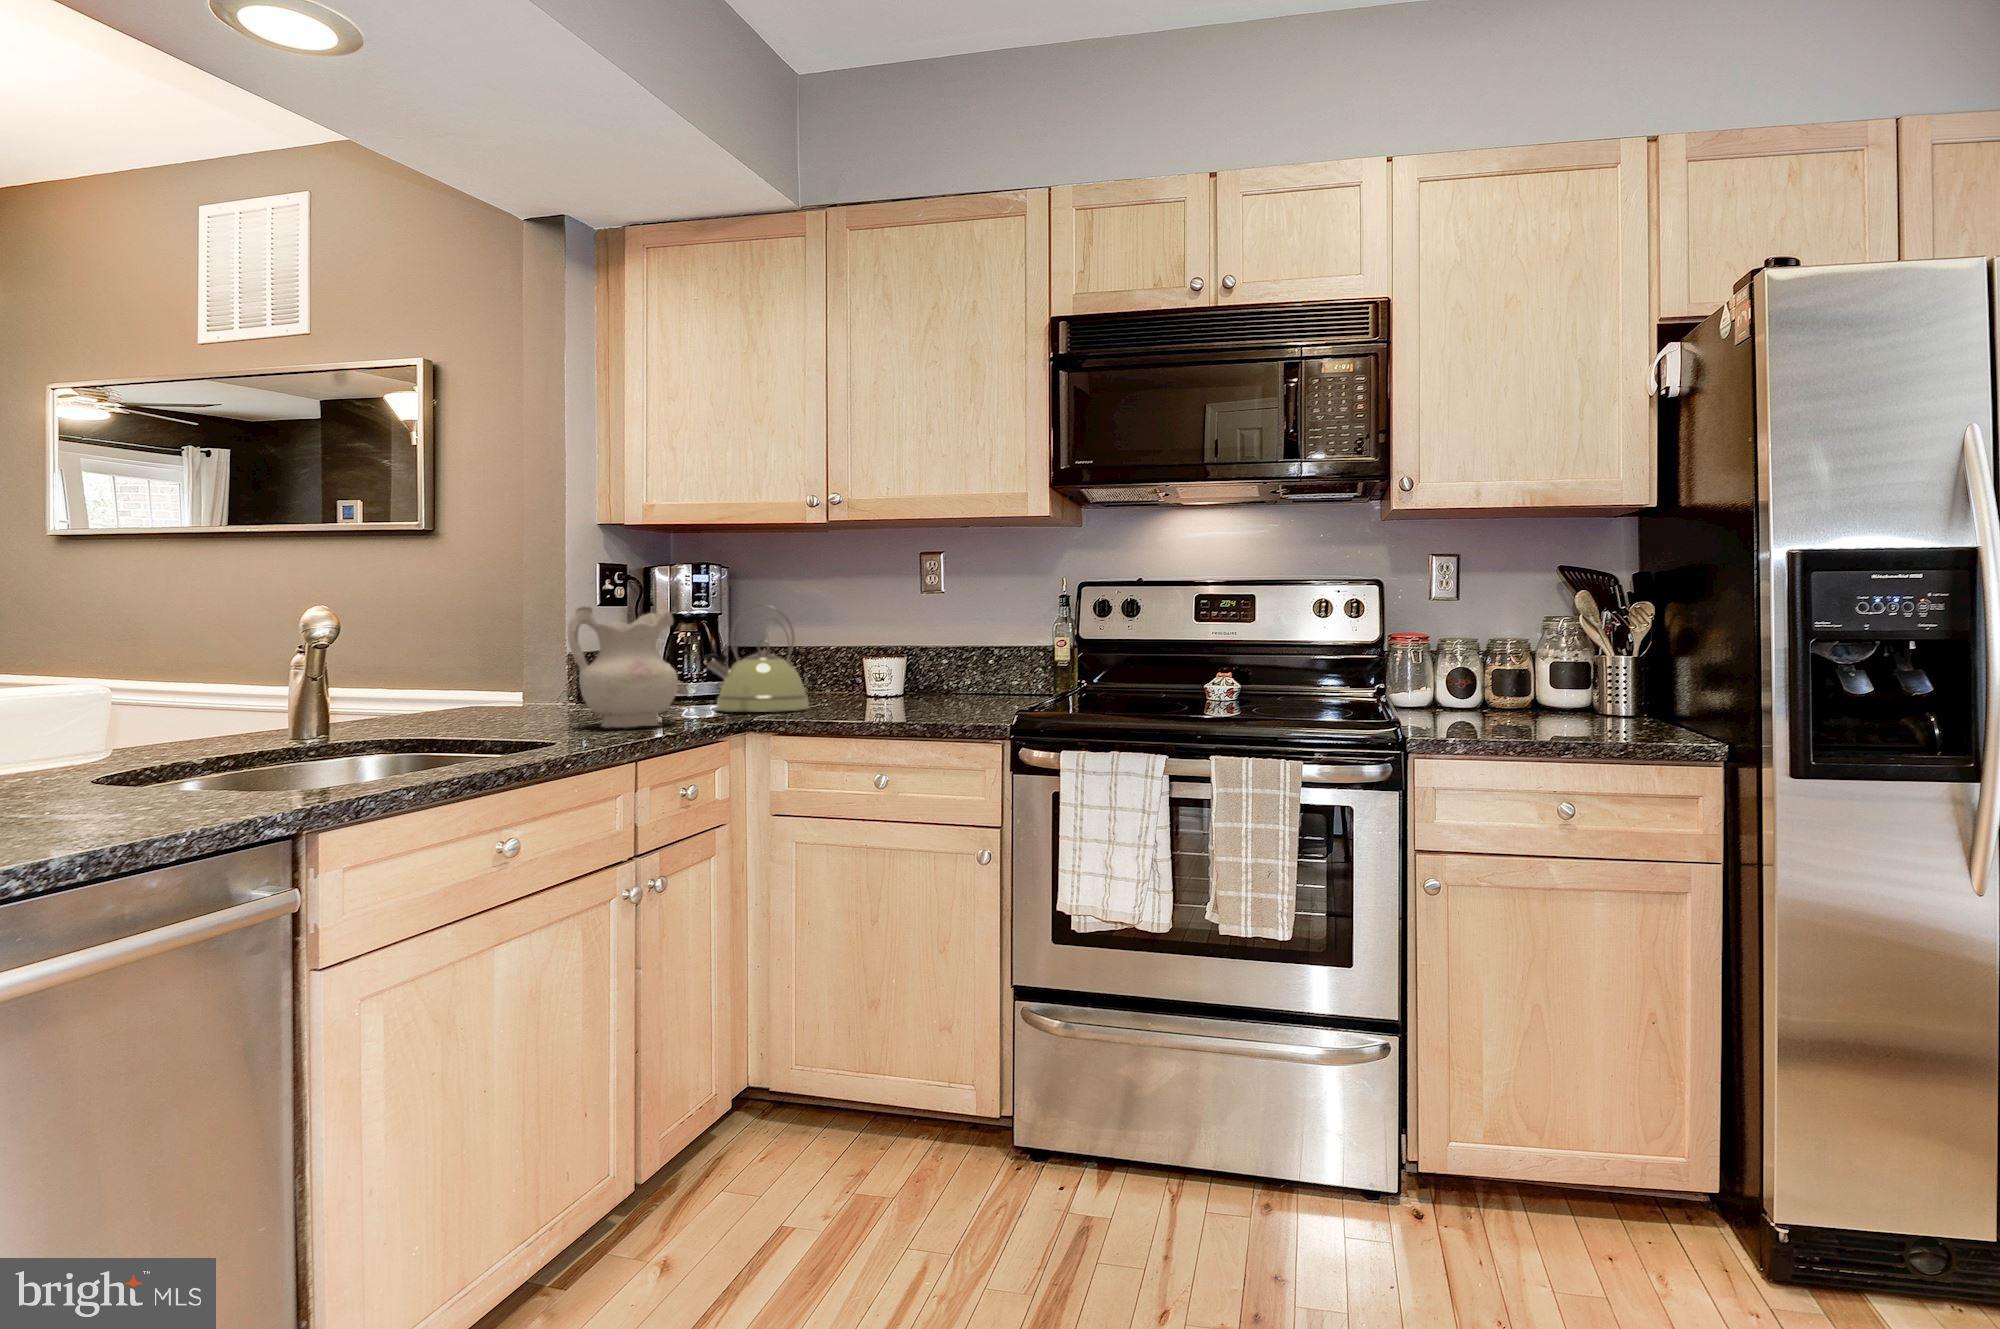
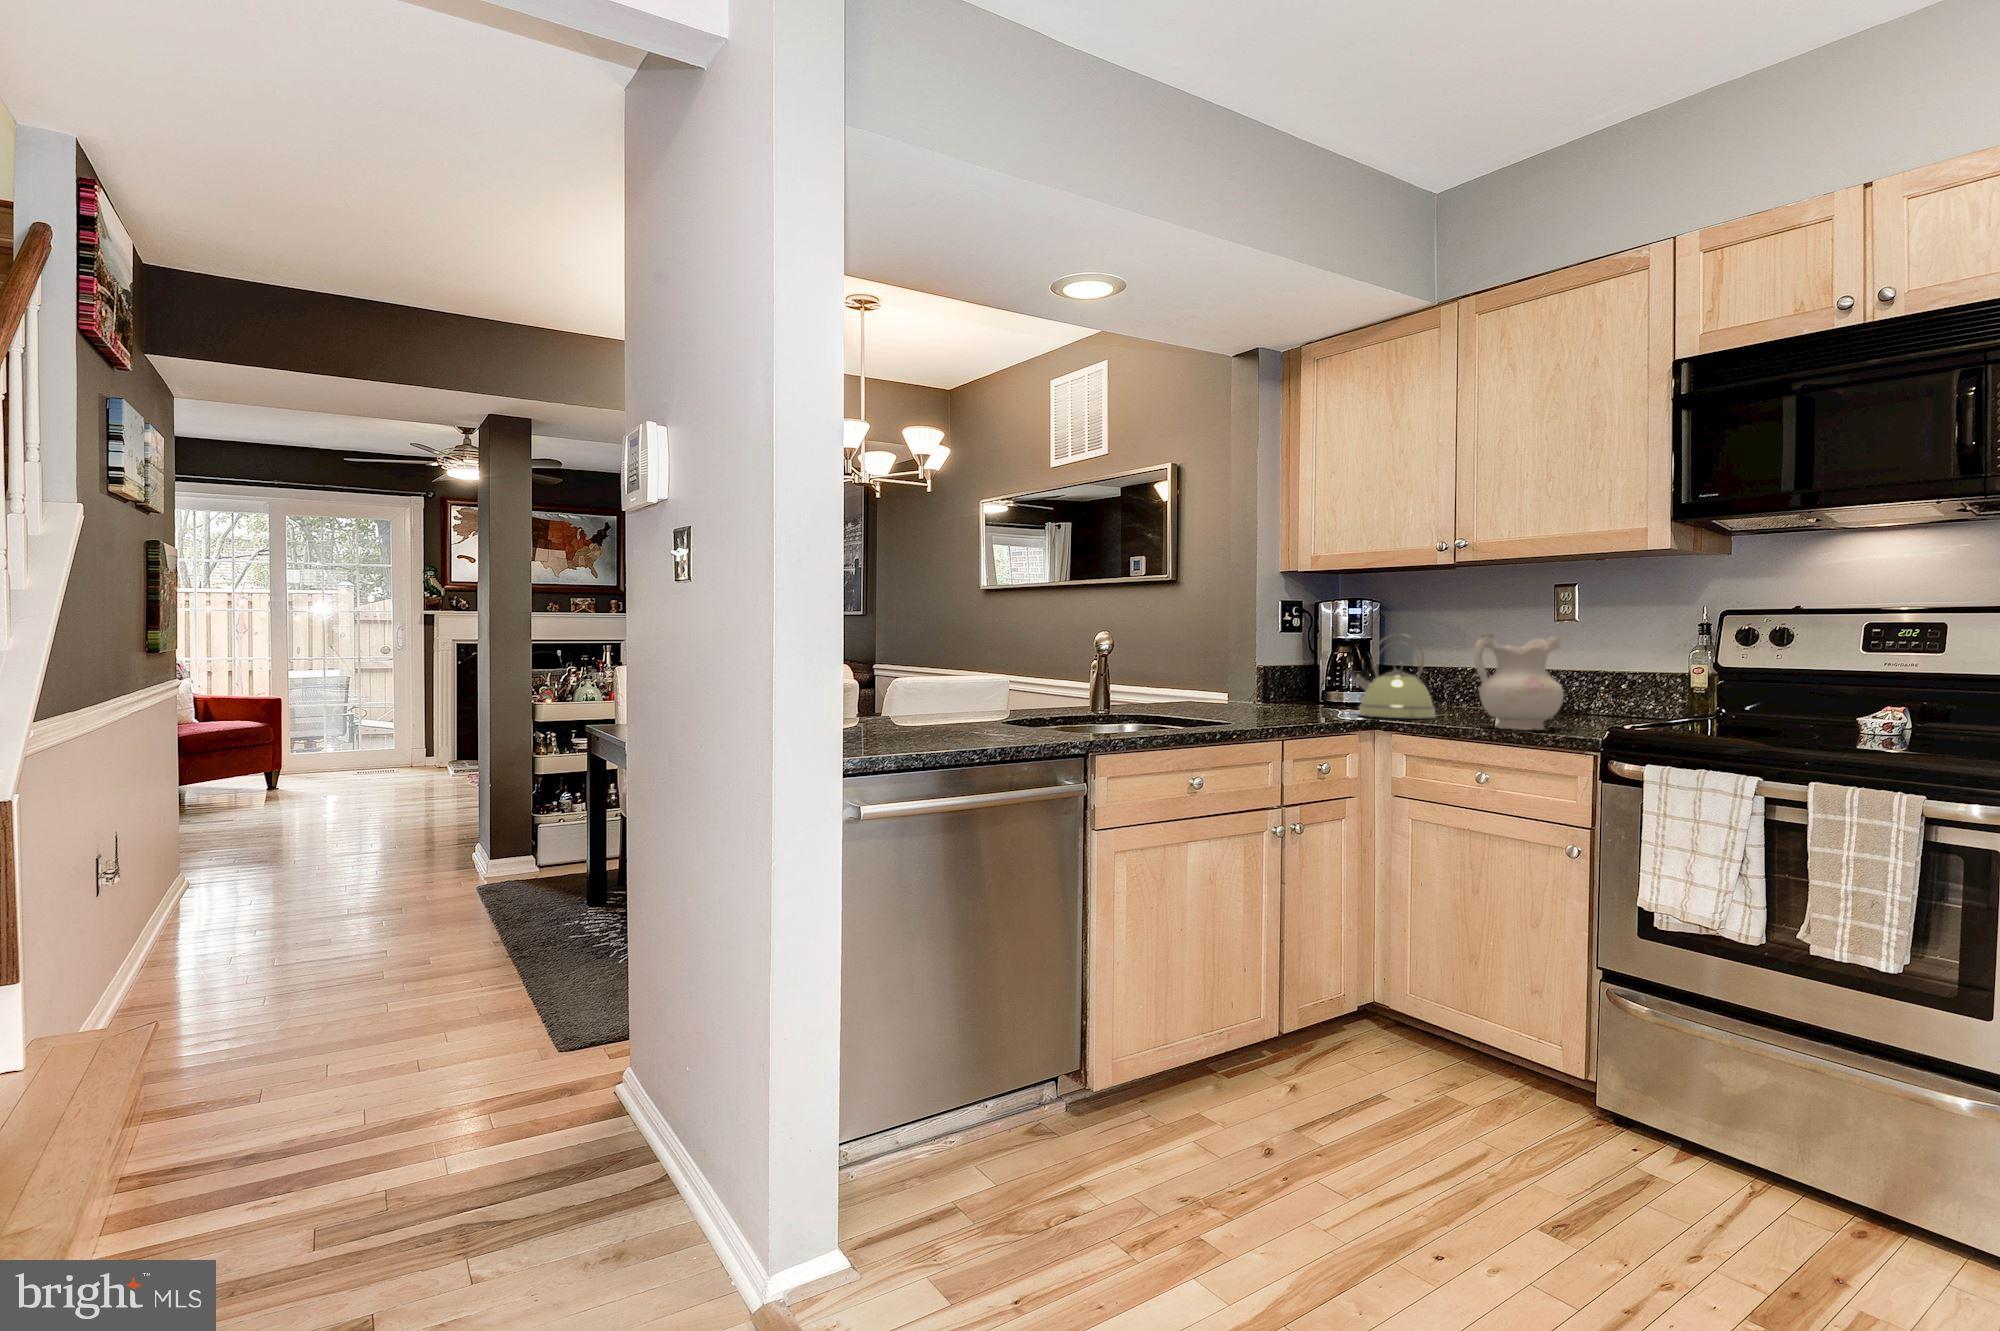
ceramic pitcher: present [567,606,678,728] -> present [1474,633,1563,730]

